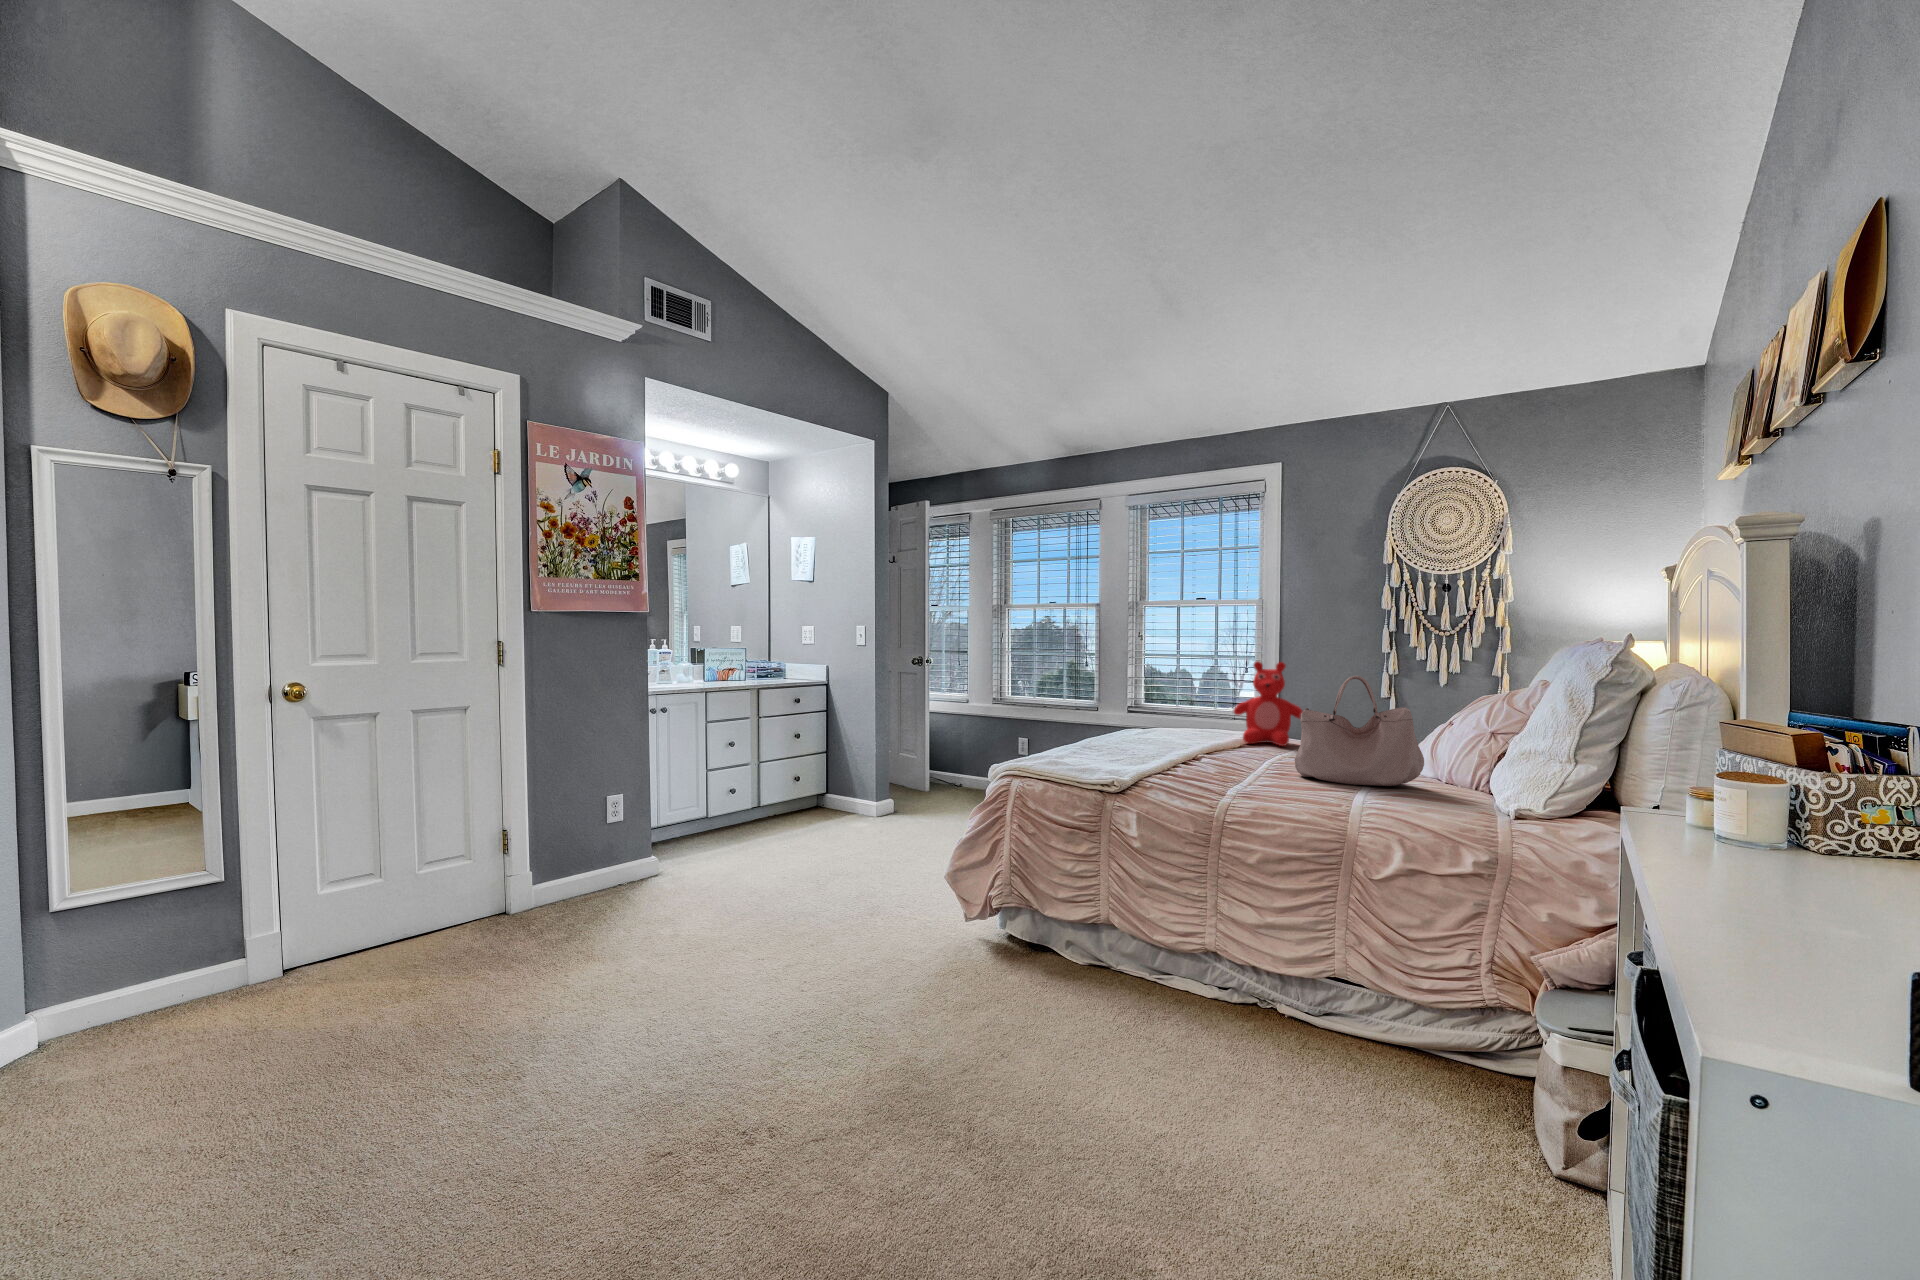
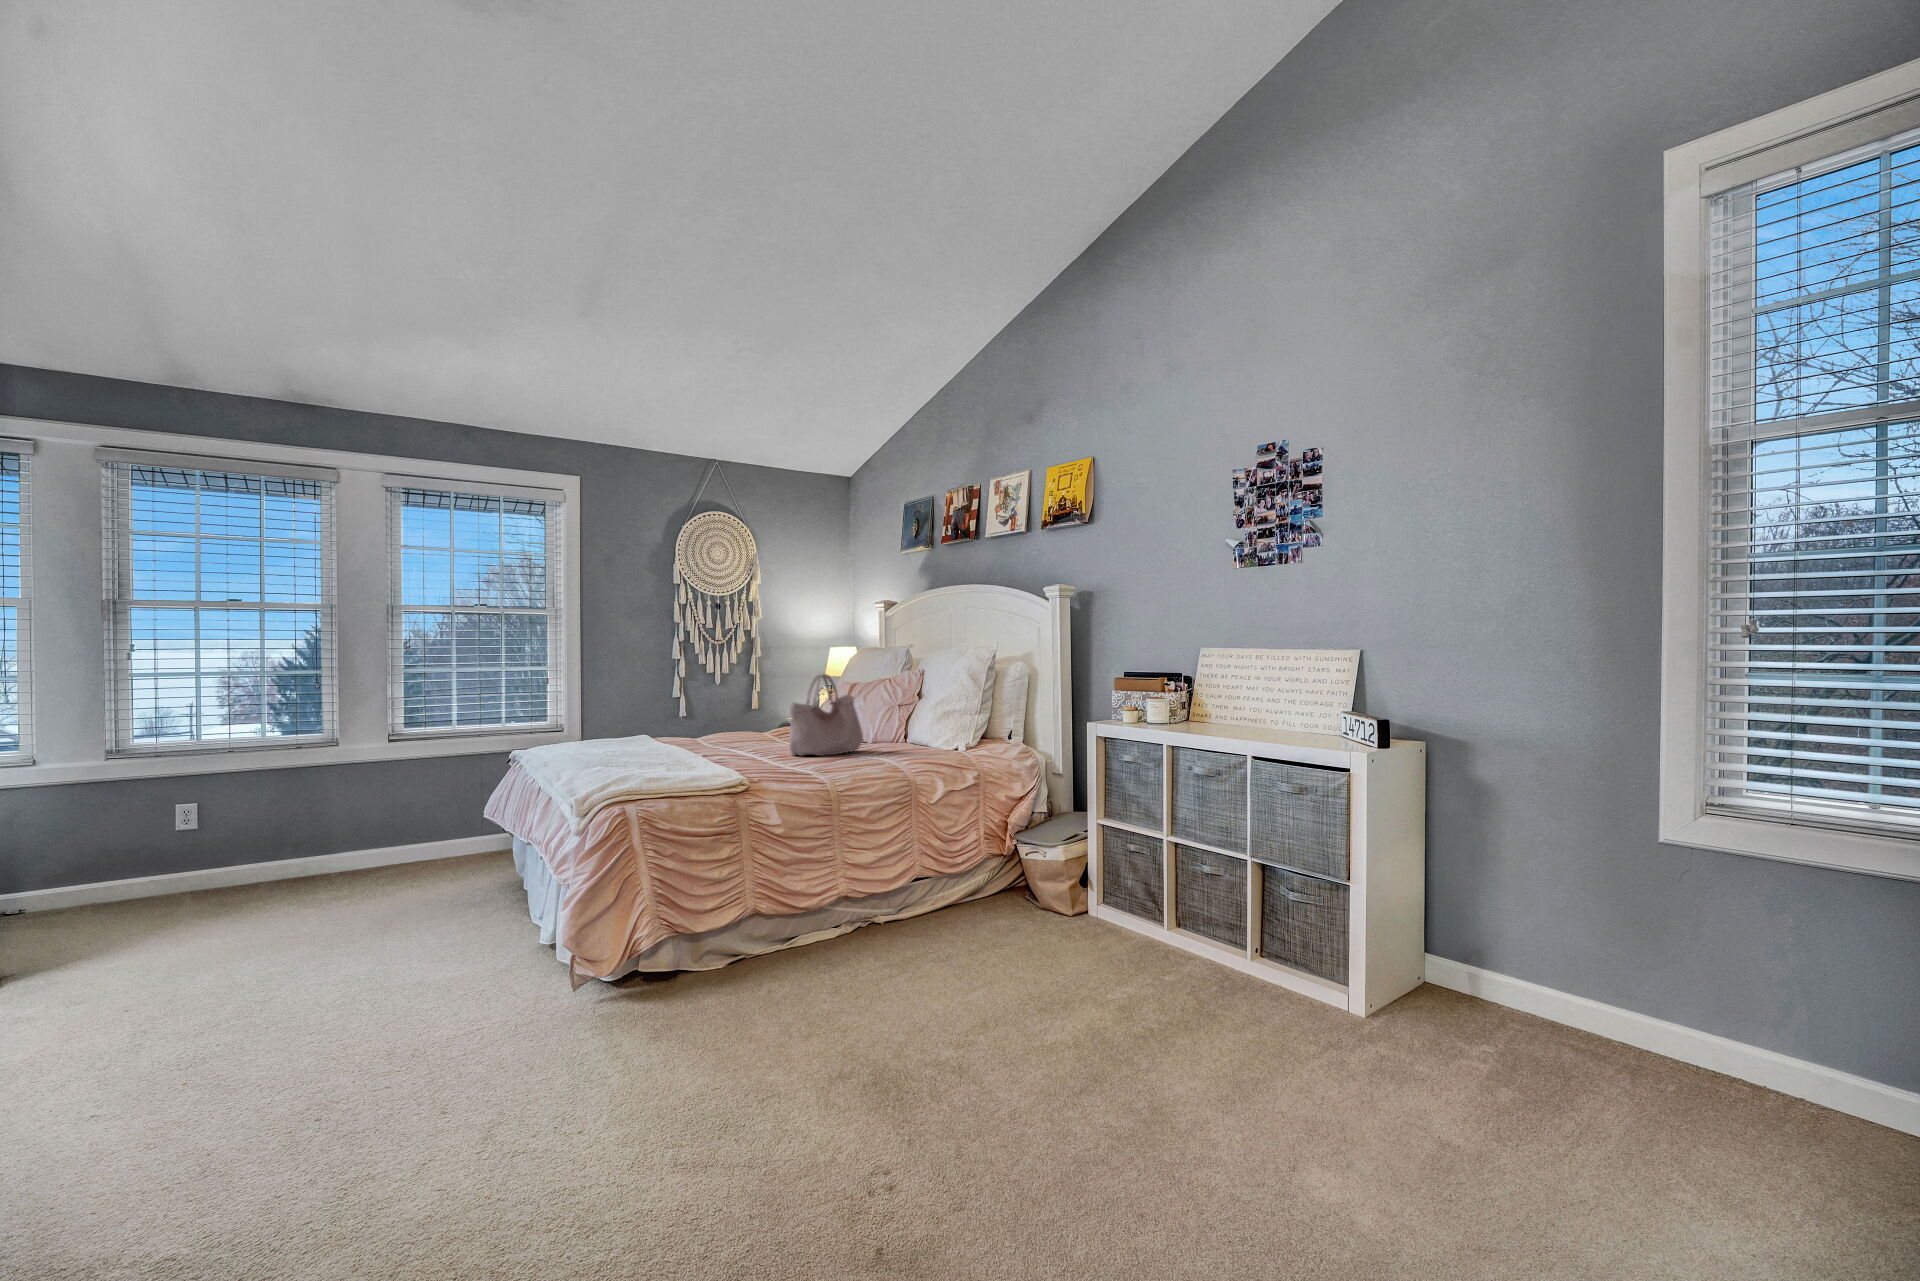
teddy bear: present [1234,661,1302,746] -> none [633,670,697,746]

